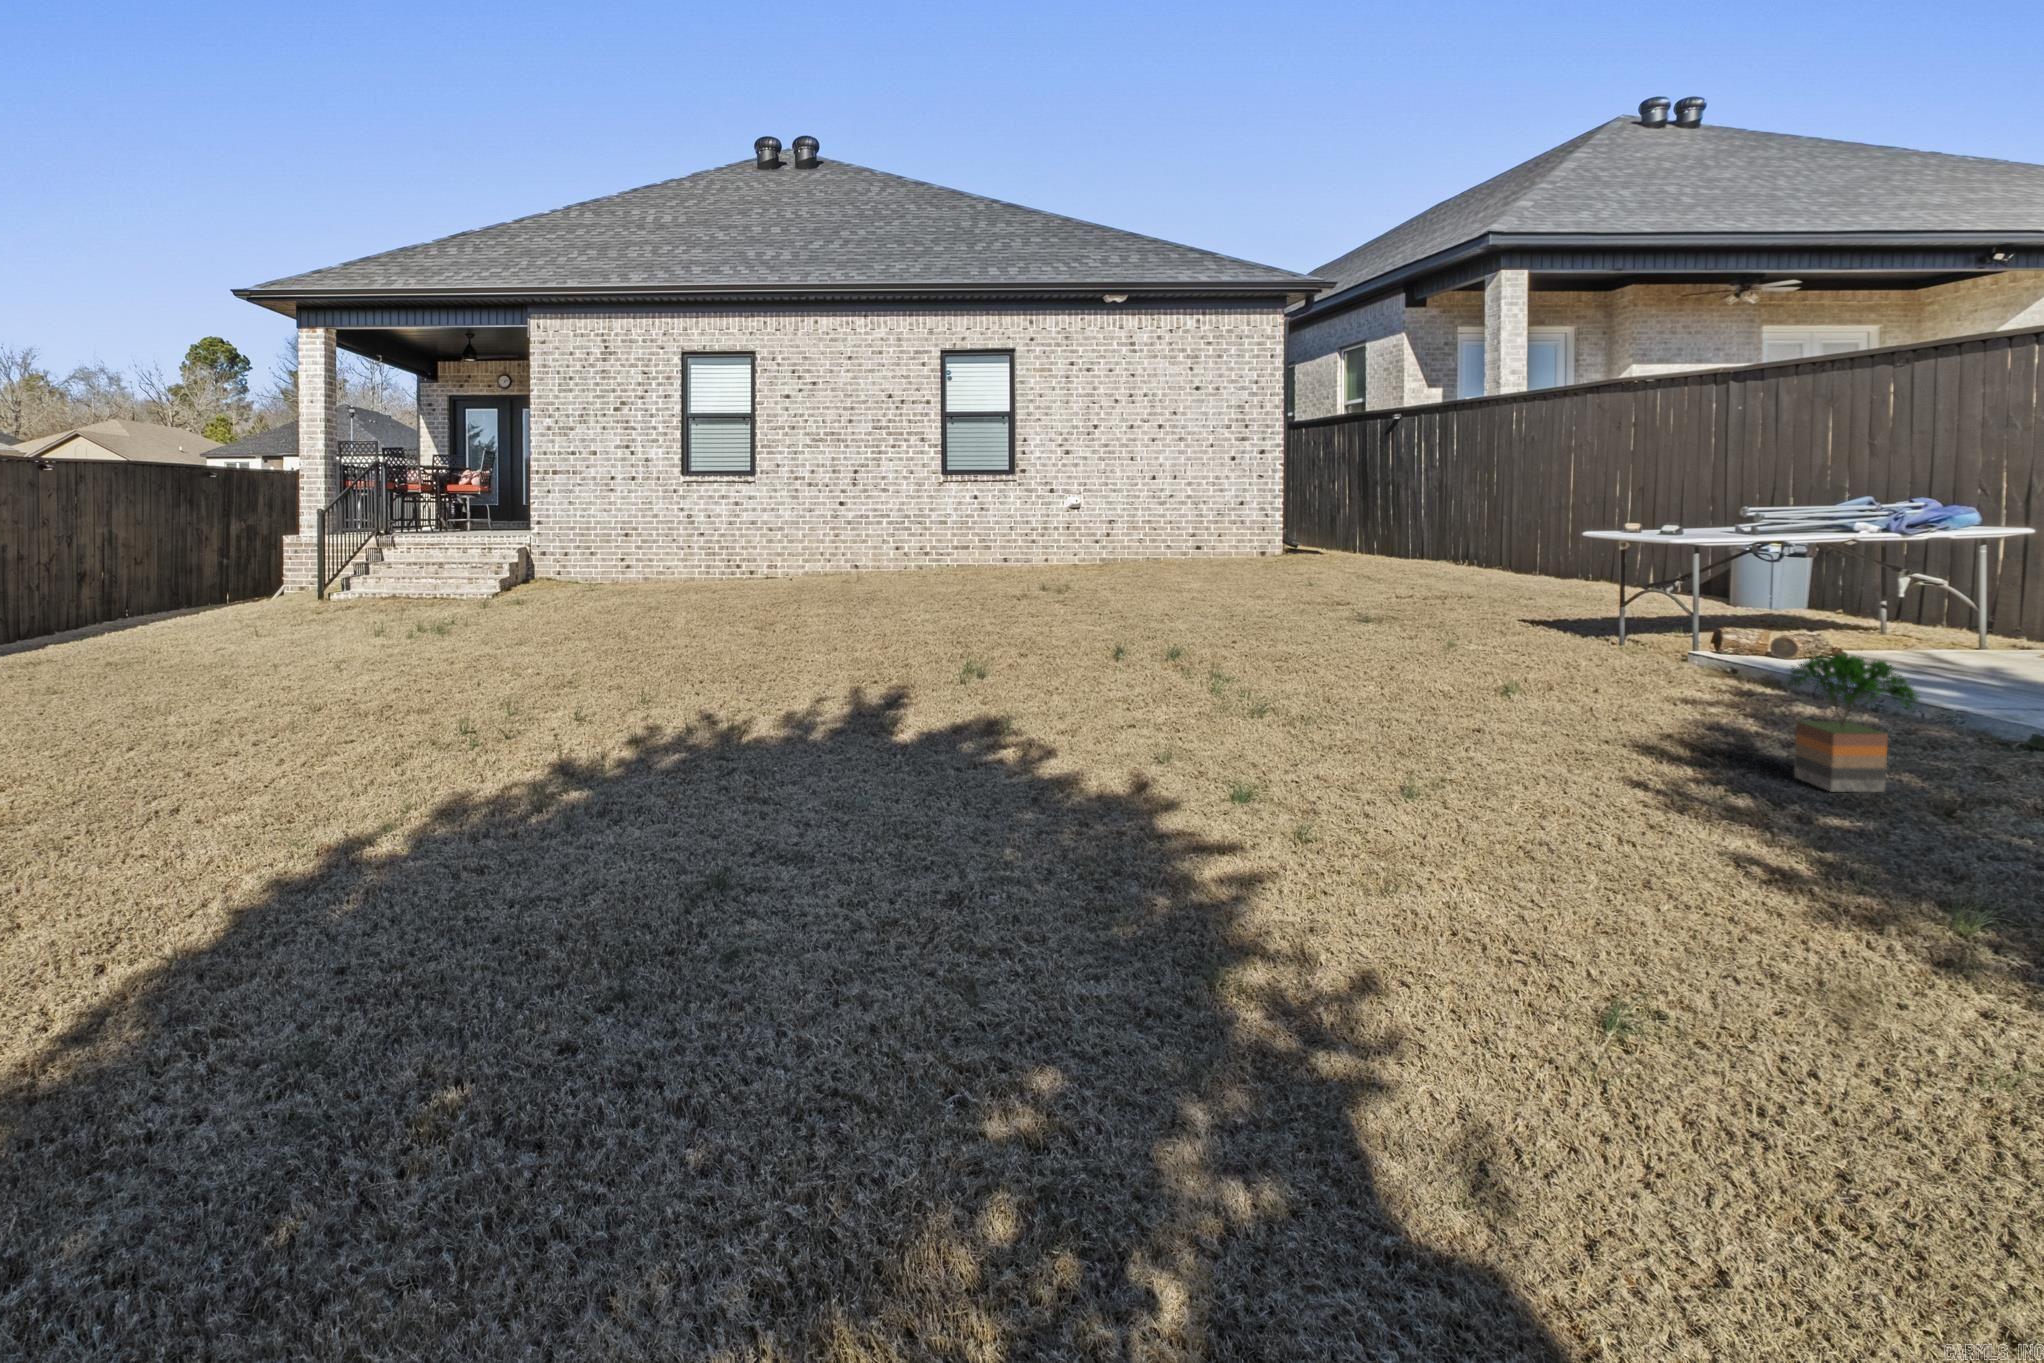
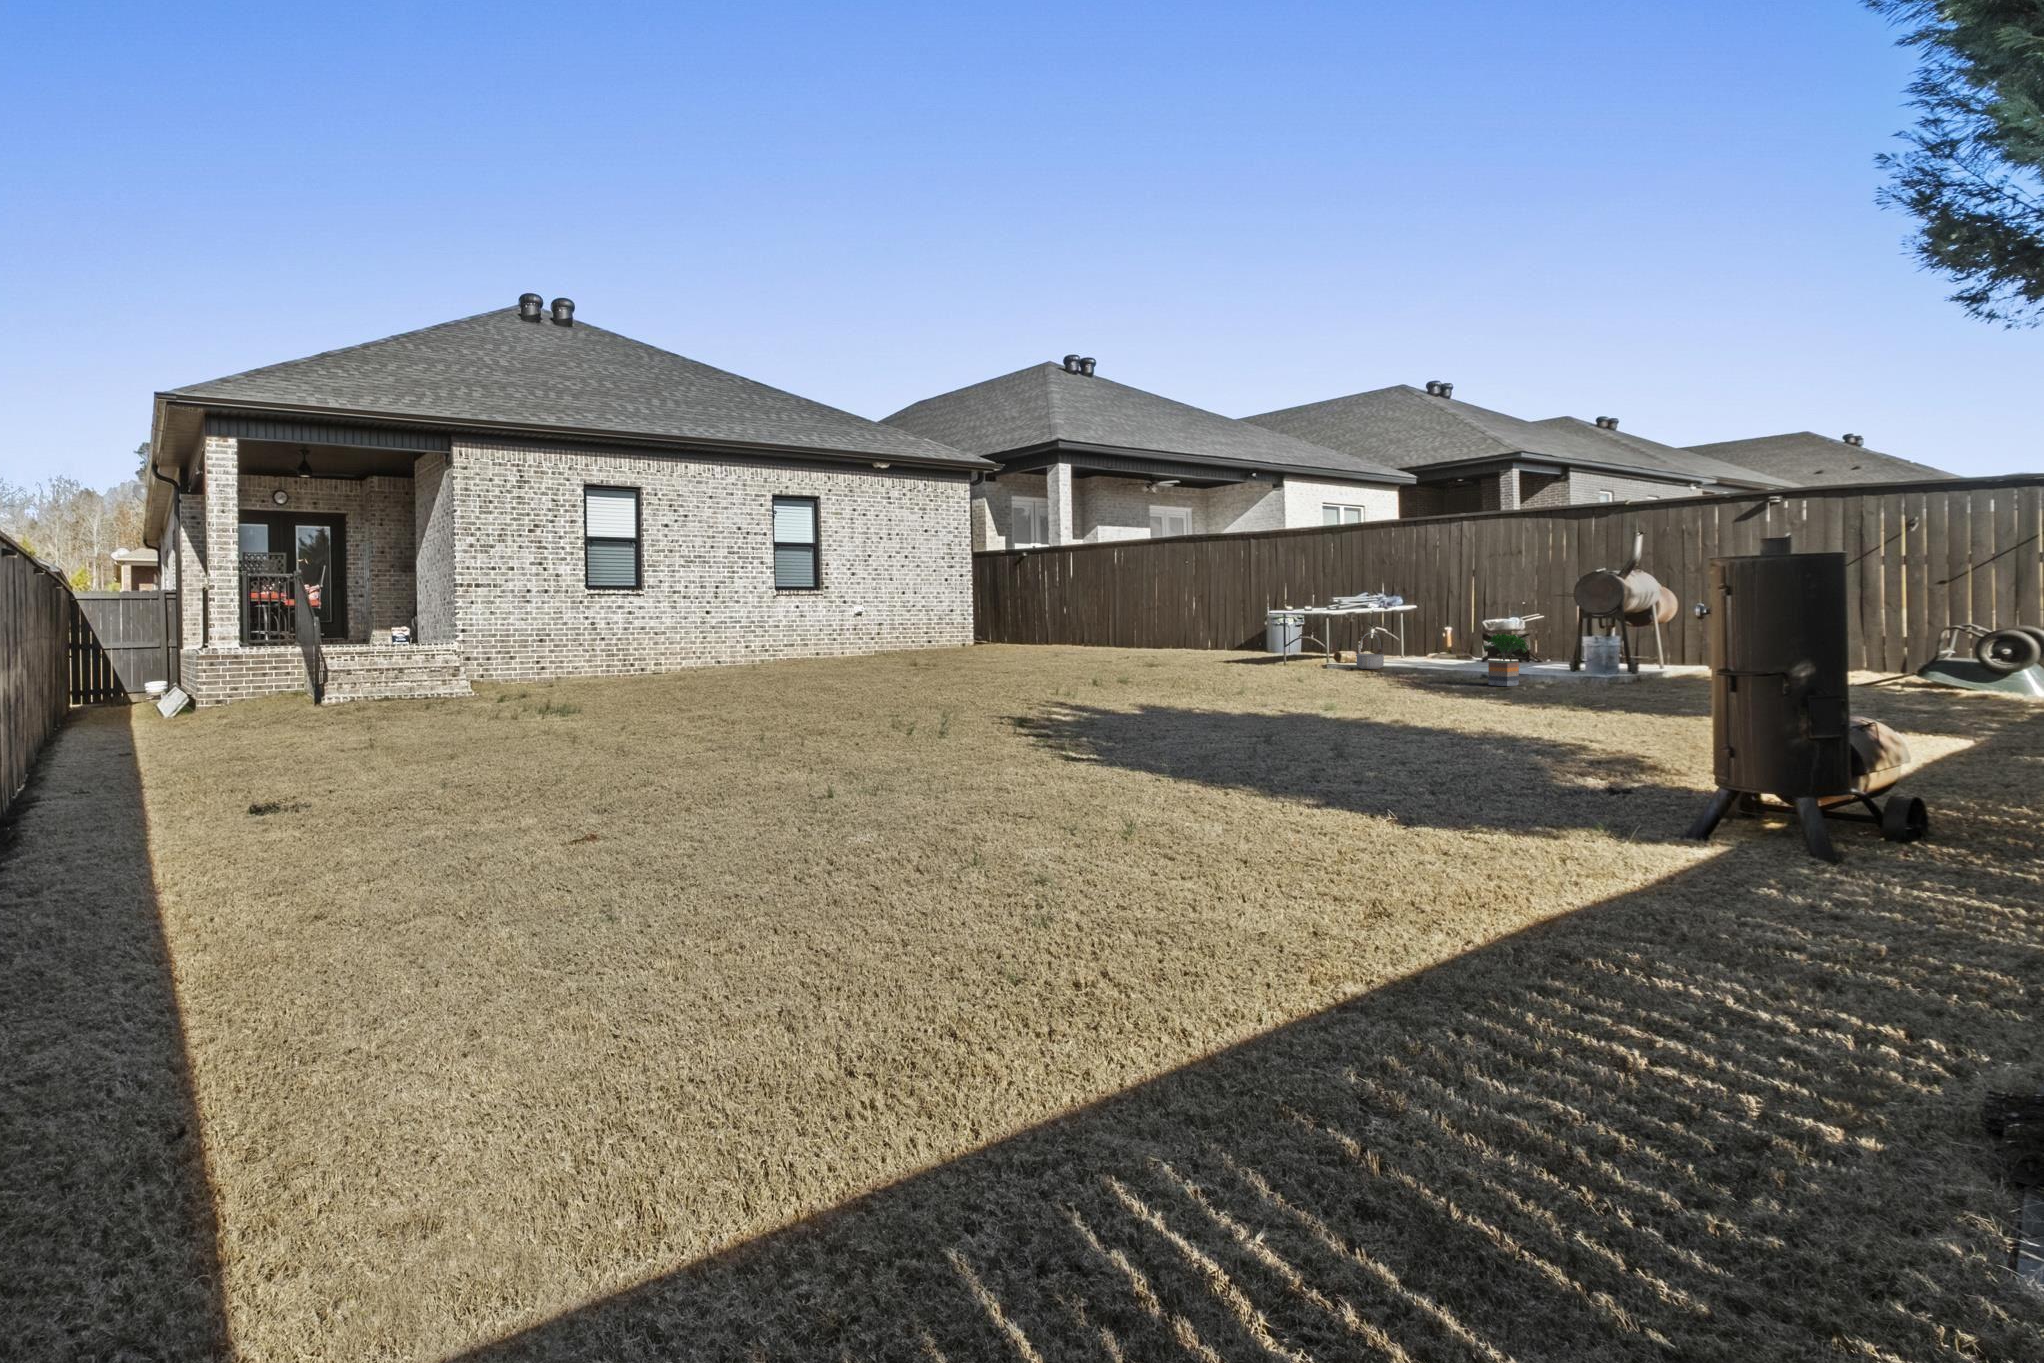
basket: none [1656,600,1729,679] -> present [1356,633,1385,669]

